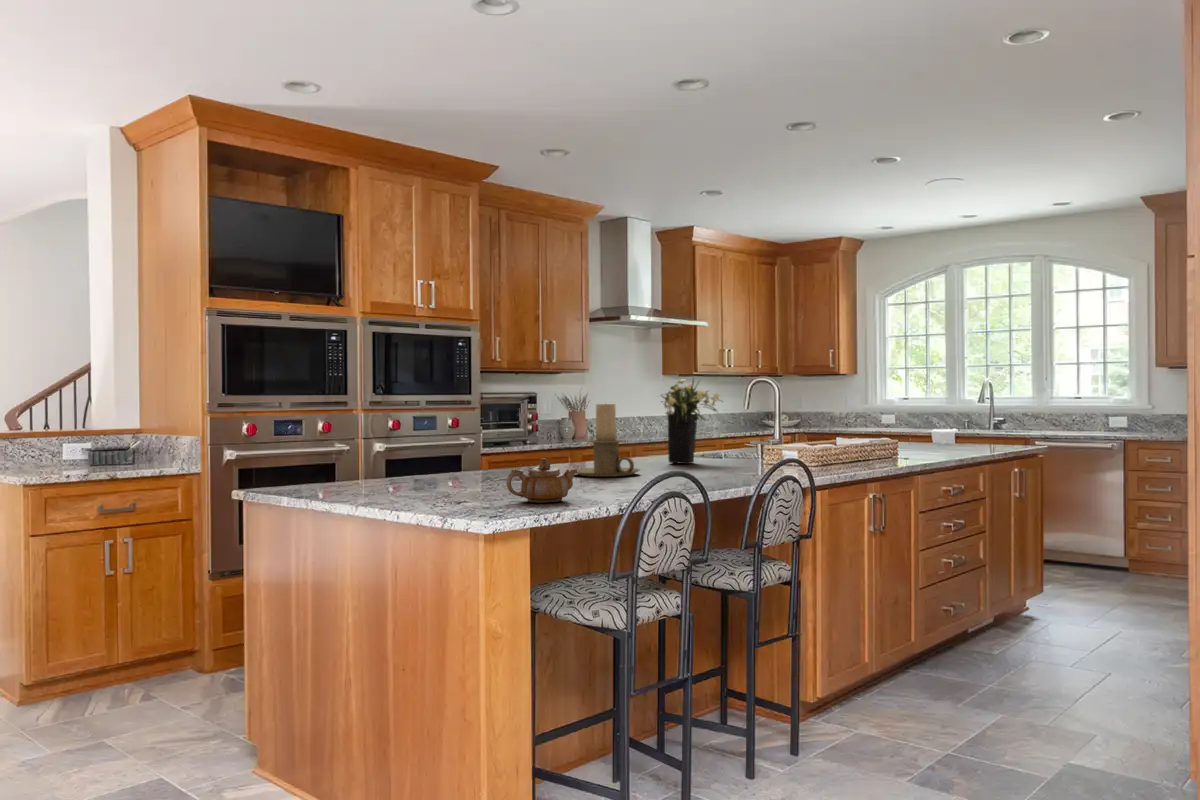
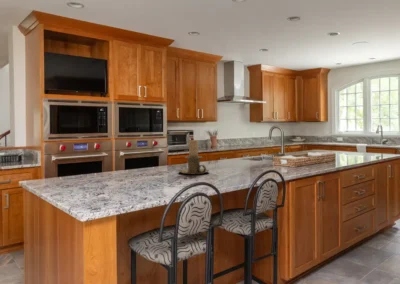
flower arrangement: present [662,379,720,464] -> none [224,127,256,166]
teapot: present [507,459,578,503] -> none [116,173,153,196]

